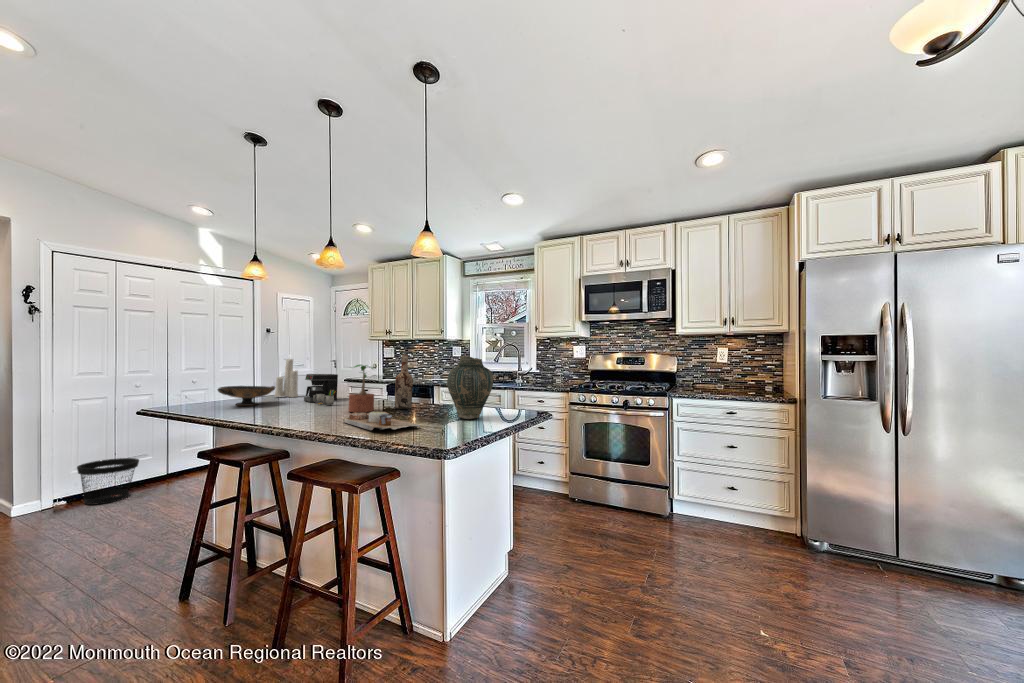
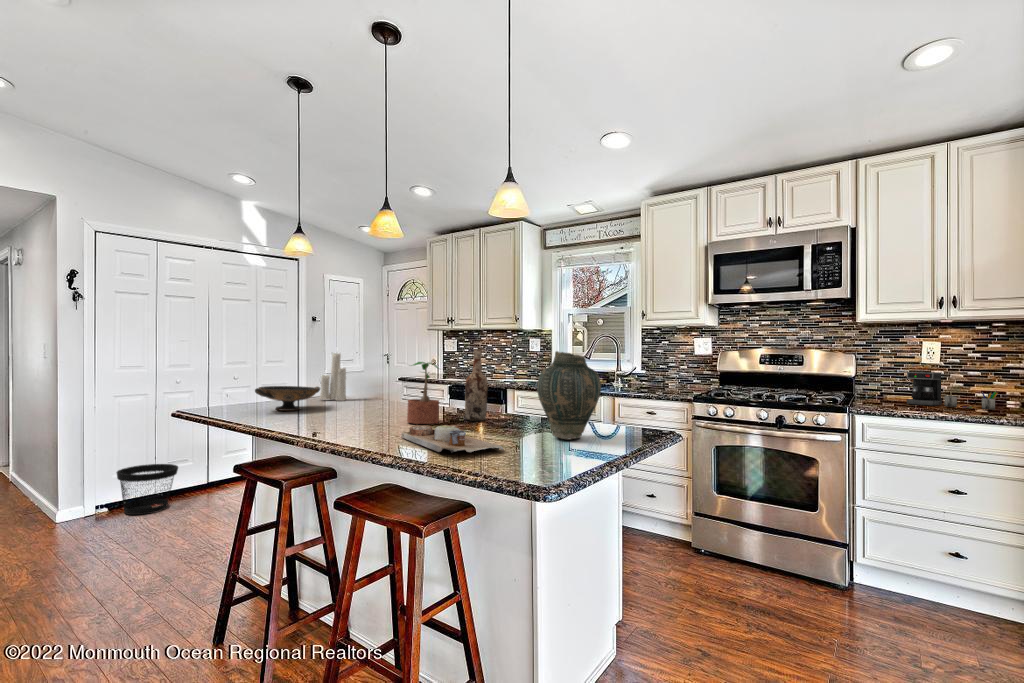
coffee maker: present [304,374,338,405] -> present [907,372,998,410]

